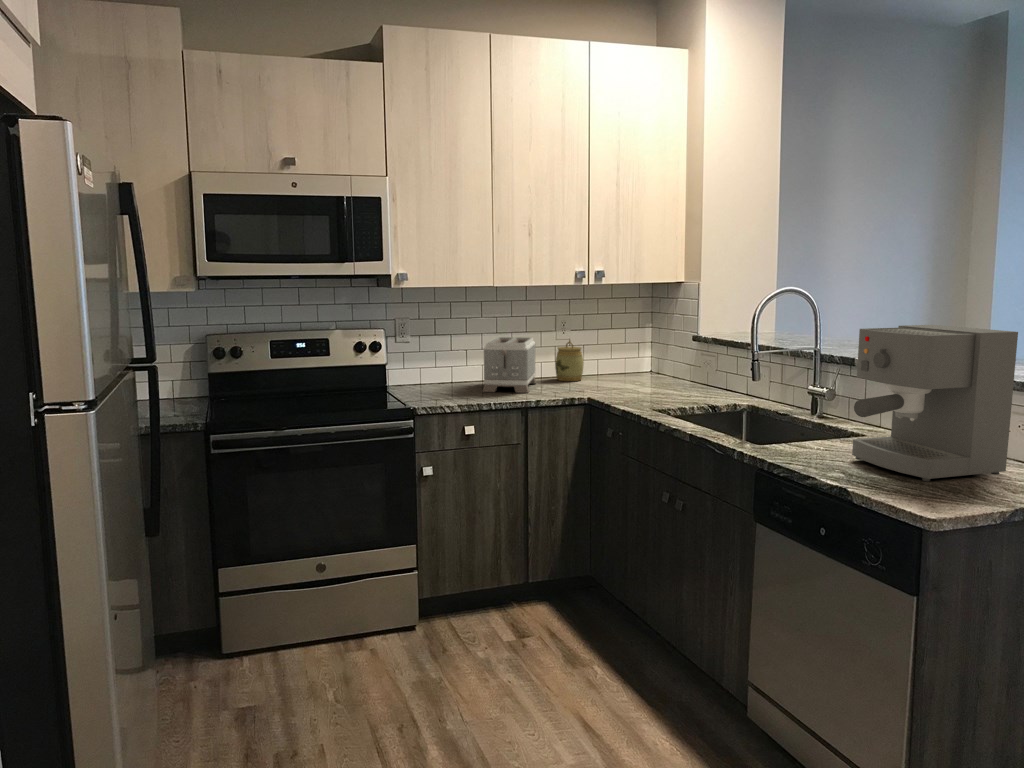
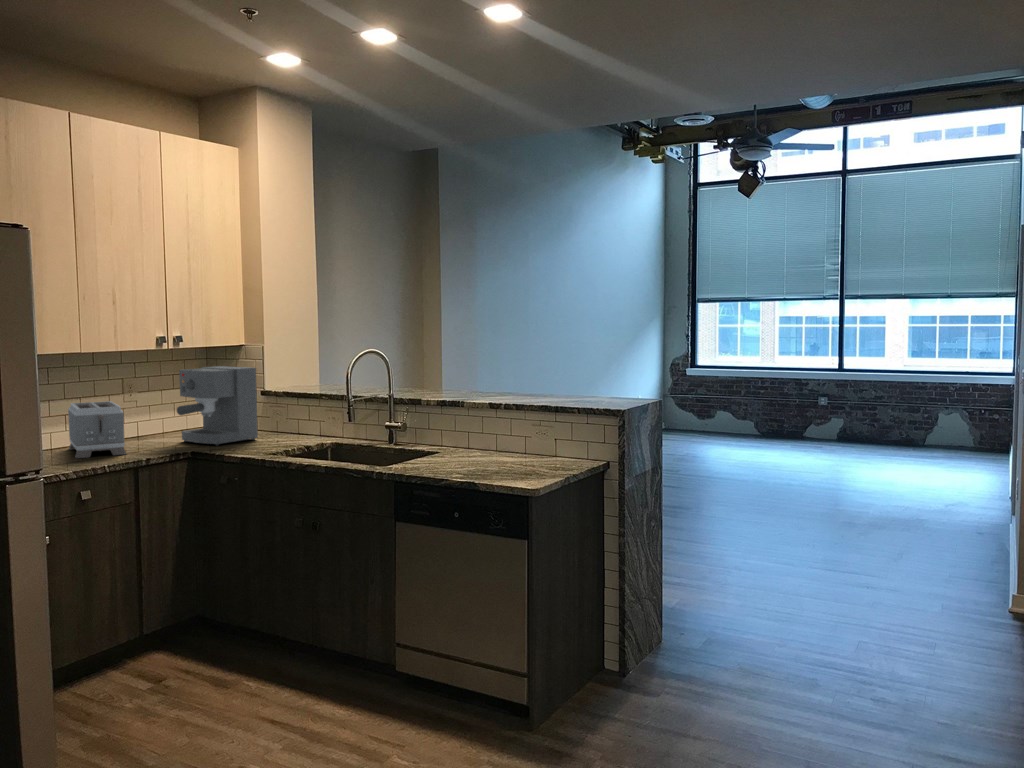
coffee maker: present [852,325,1018,481] -> present [177,366,258,446]
jar: present [555,341,584,381] -> none [127,402,159,441]

